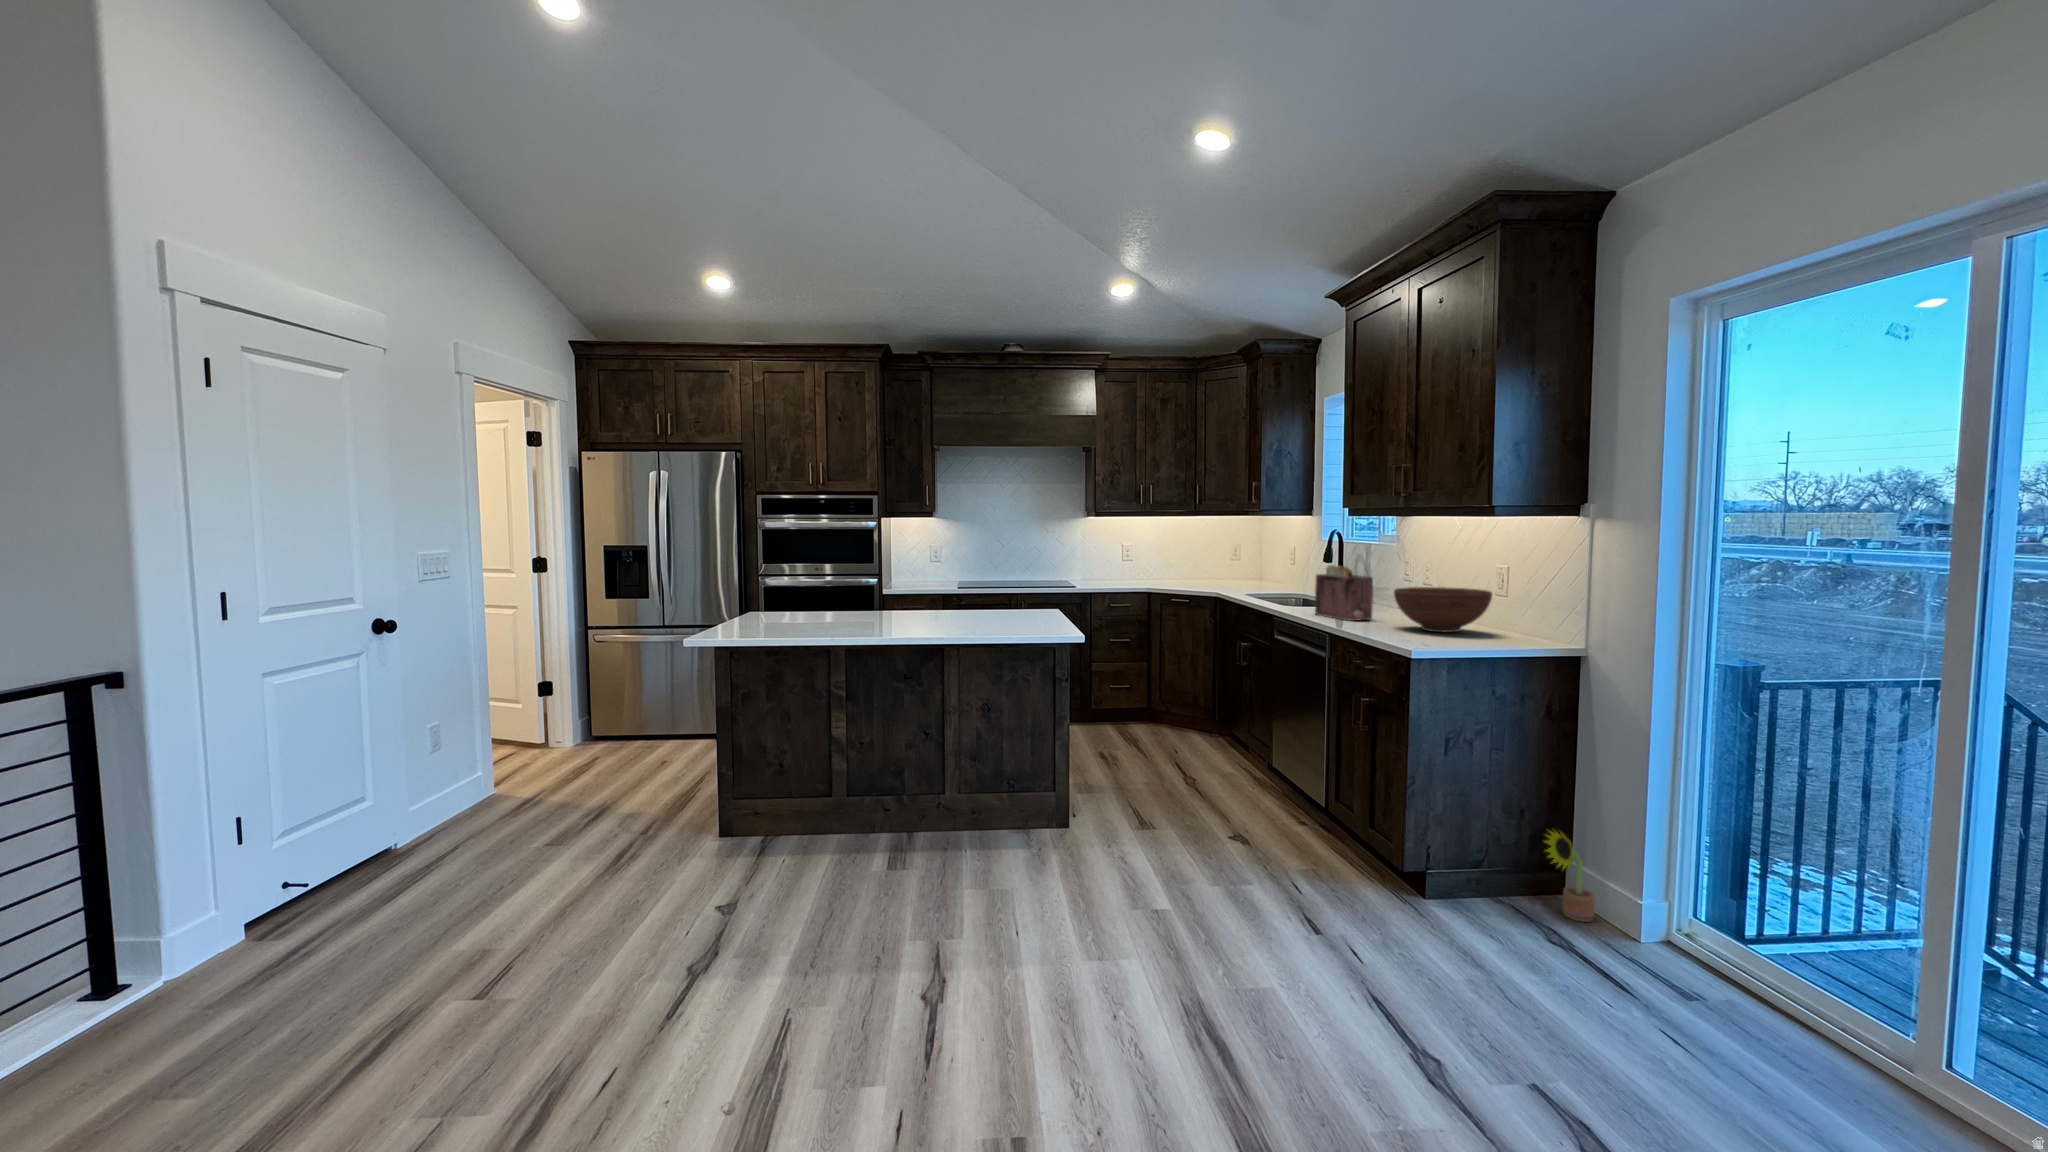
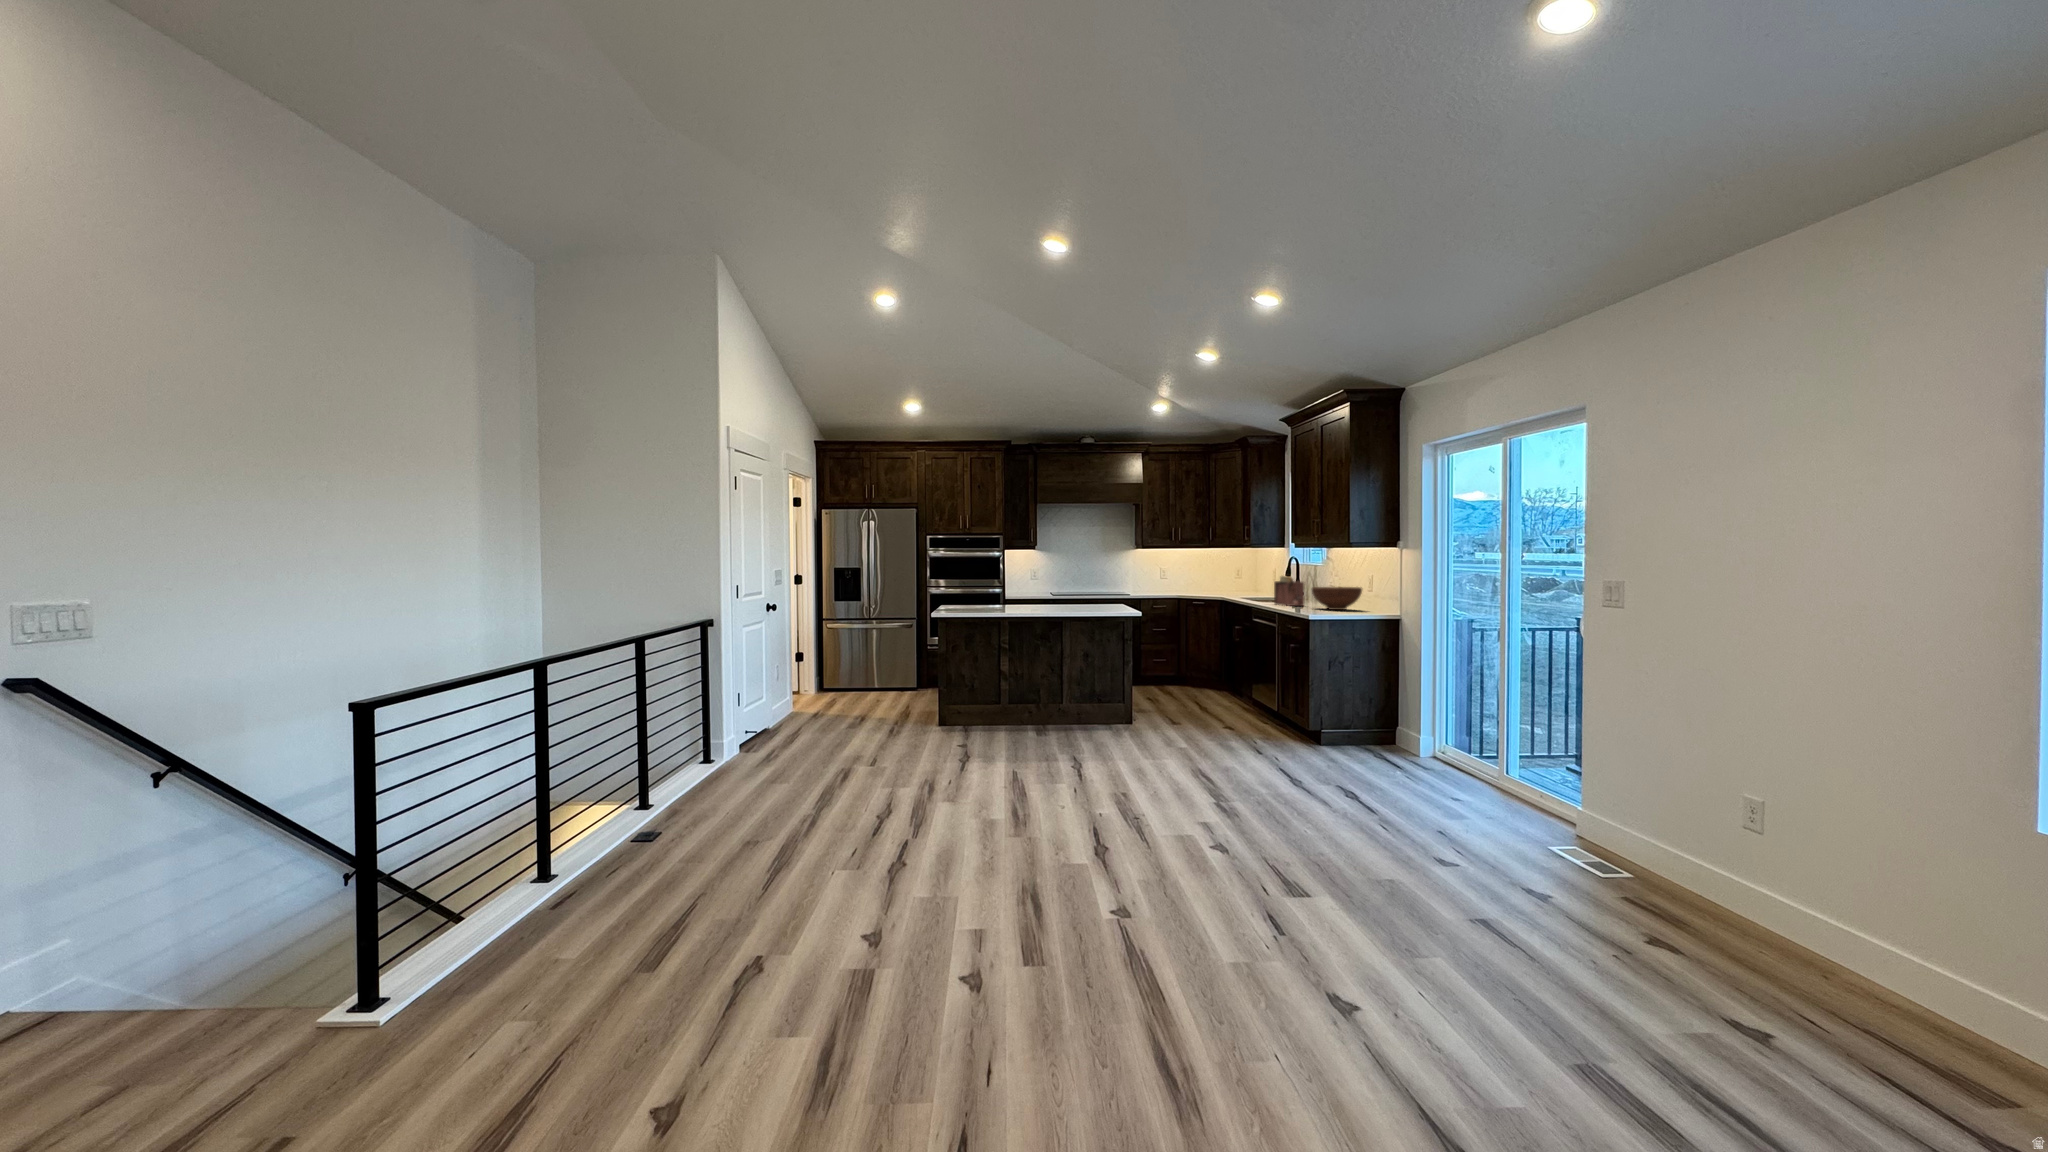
decorative plant: present [1544,831,1595,922] -> none [1379,703,1403,749]

